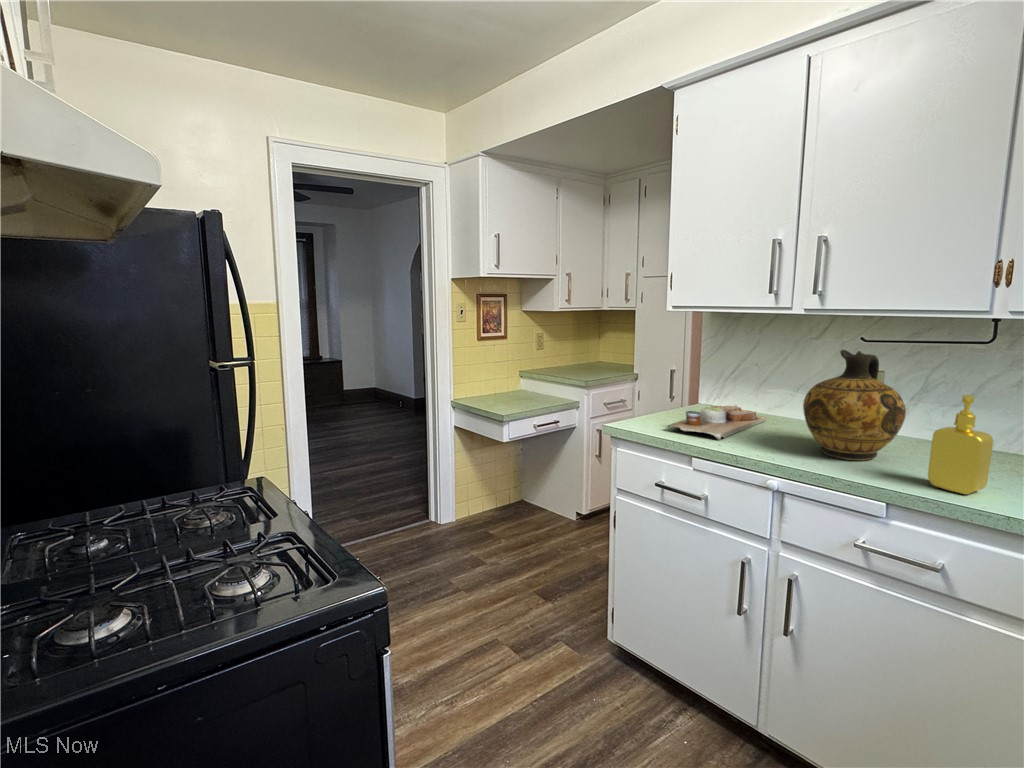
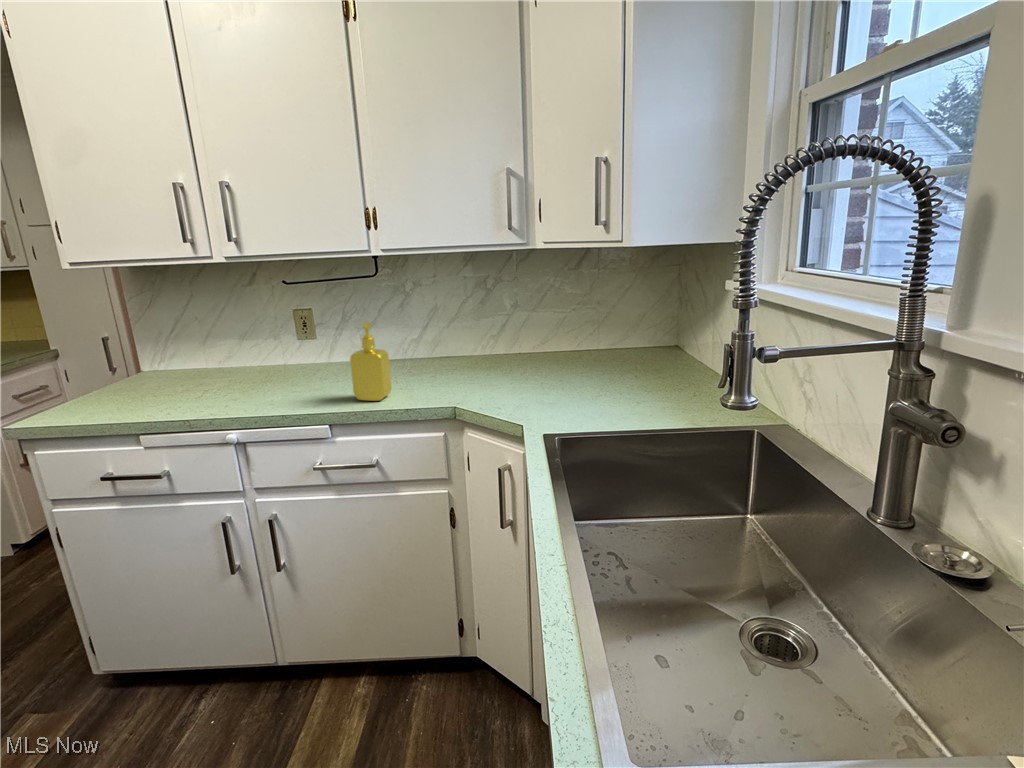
ceramic jug: present [803,350,906,460] -> none [245,295,331,396]
cutting board: present [669,405,766,440] -> none [98,366,219,410]

